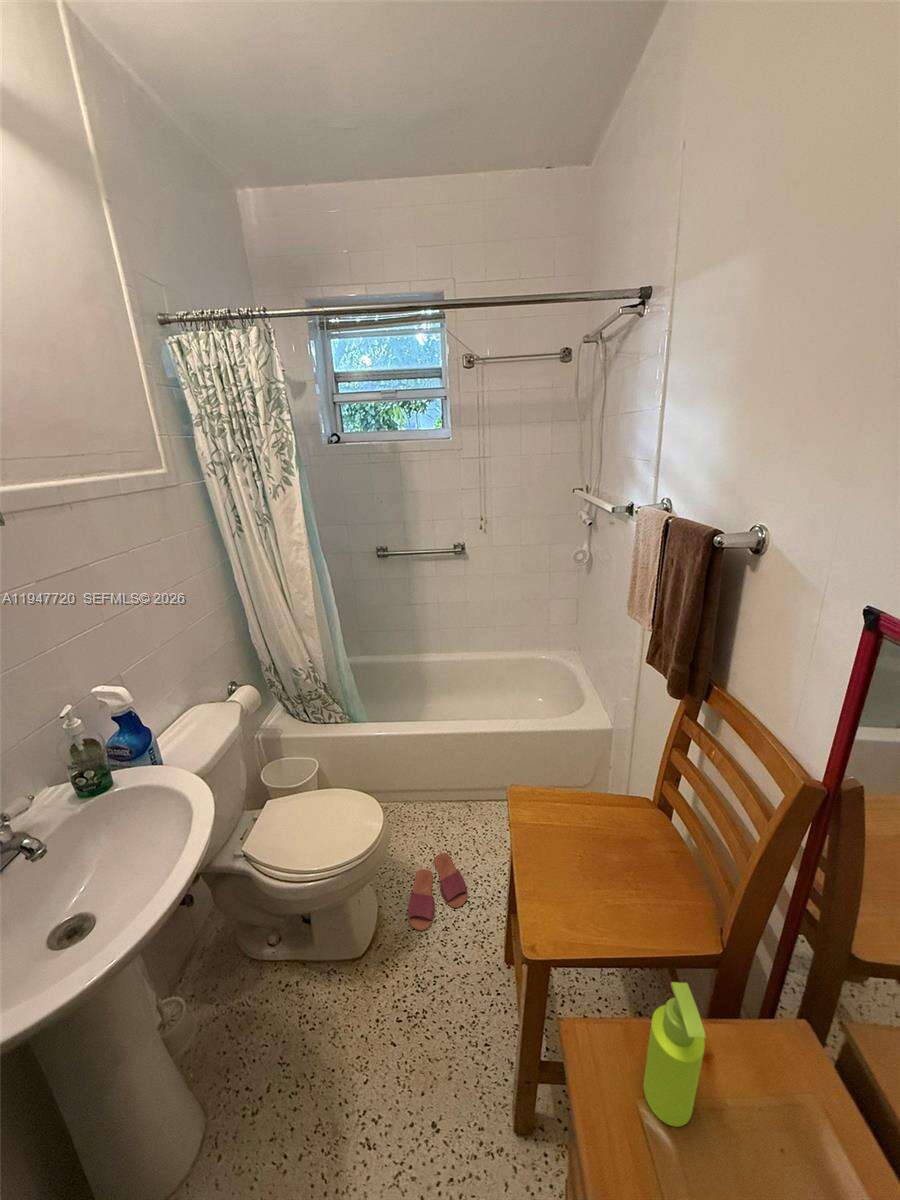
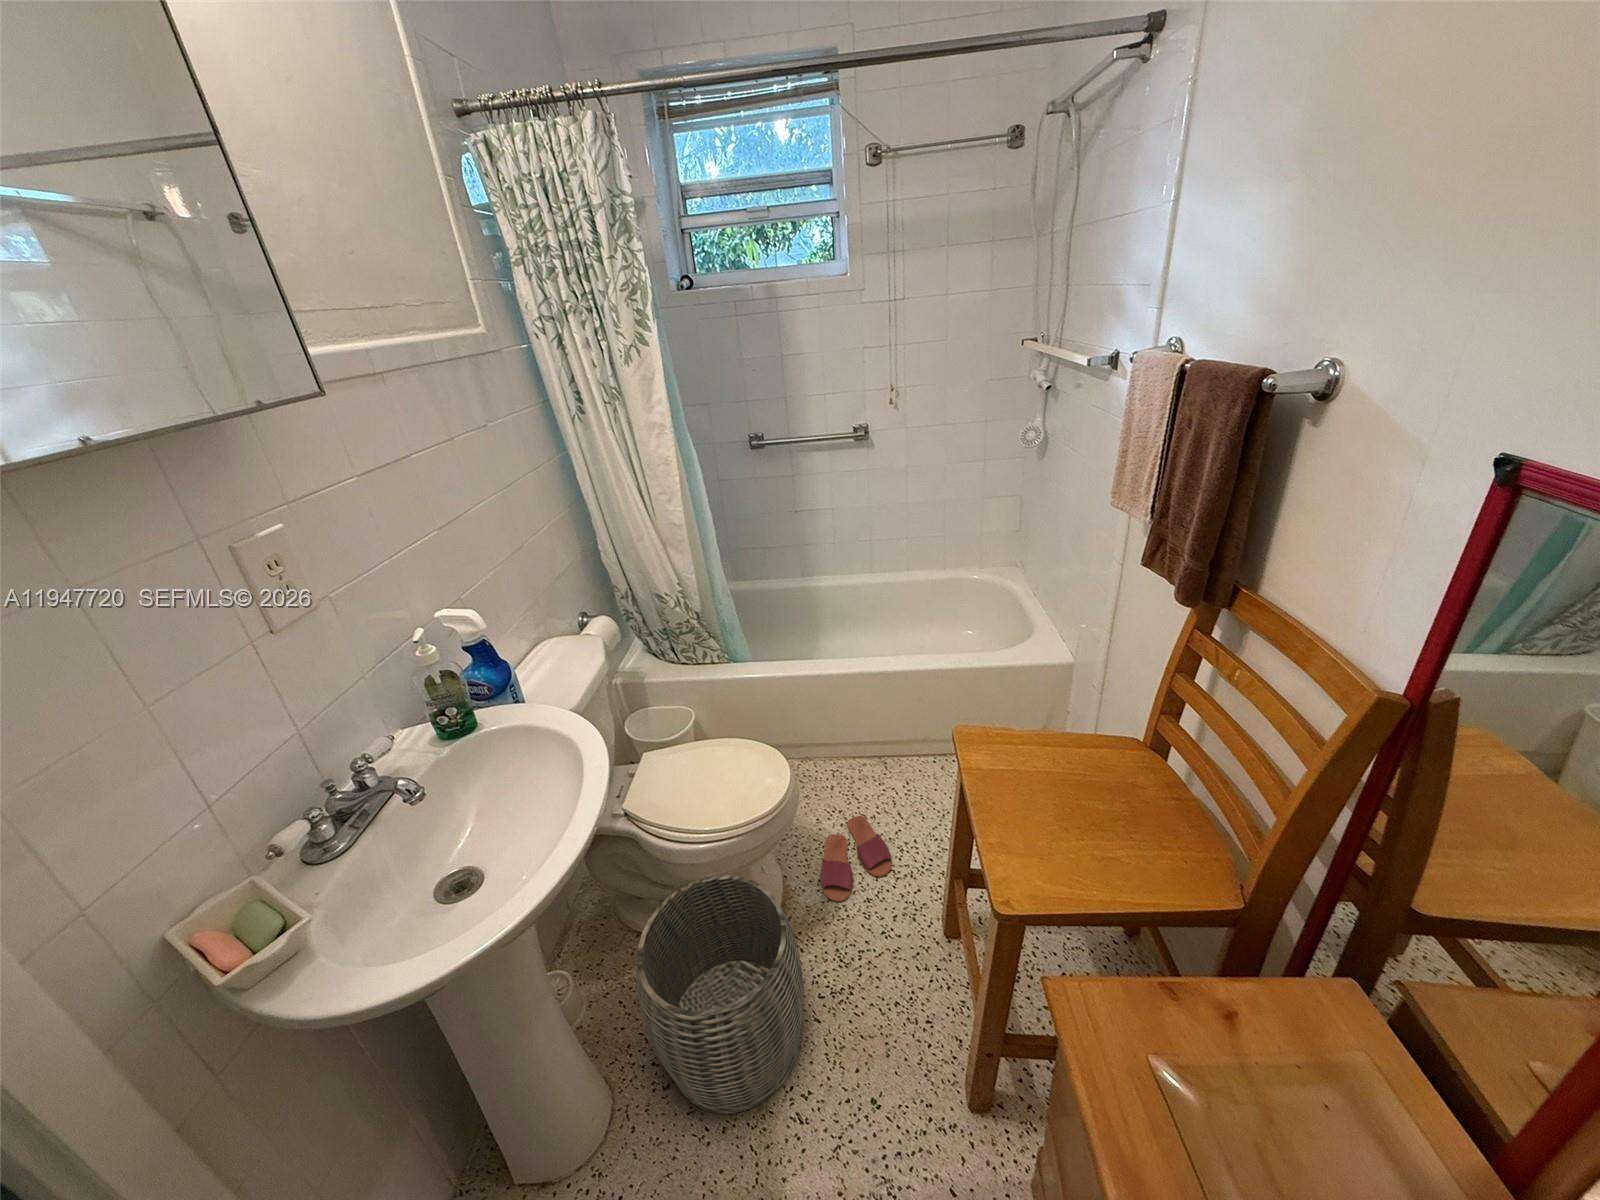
woven basket: none [233,911,381,1139] -> present [636,875,804,1114]
soap dispenser: present [643,982,706,1127] -> none [1160,923,1261,1082]

